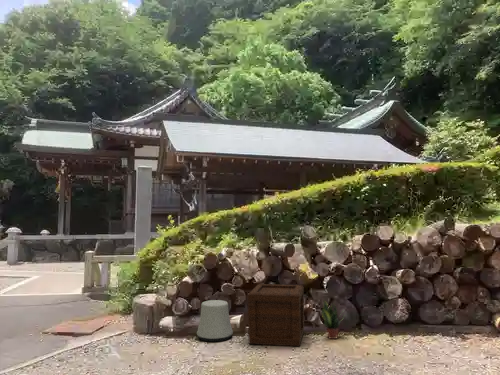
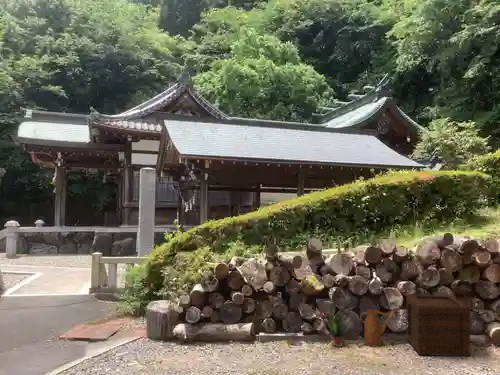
wooden crate: present [248,284,304,346] -> present [406,295,470,356]
watering can: none [356,299,393,339] -> present [360,309,394,347]
stool: present [197,300,233,342] -> none [210,309,244,349]

